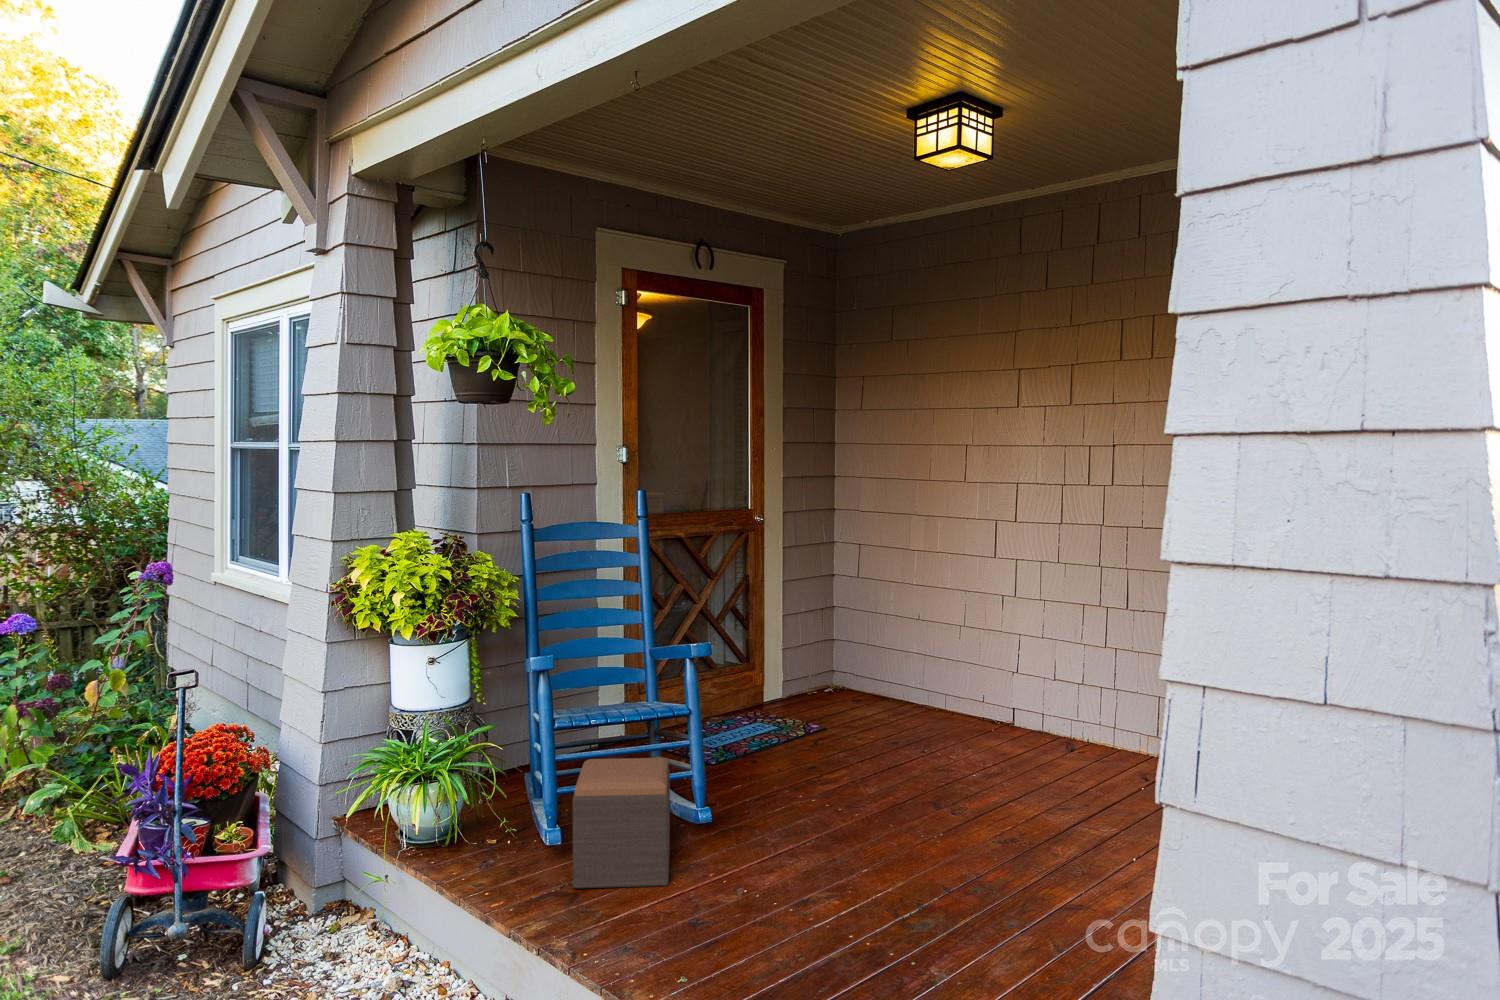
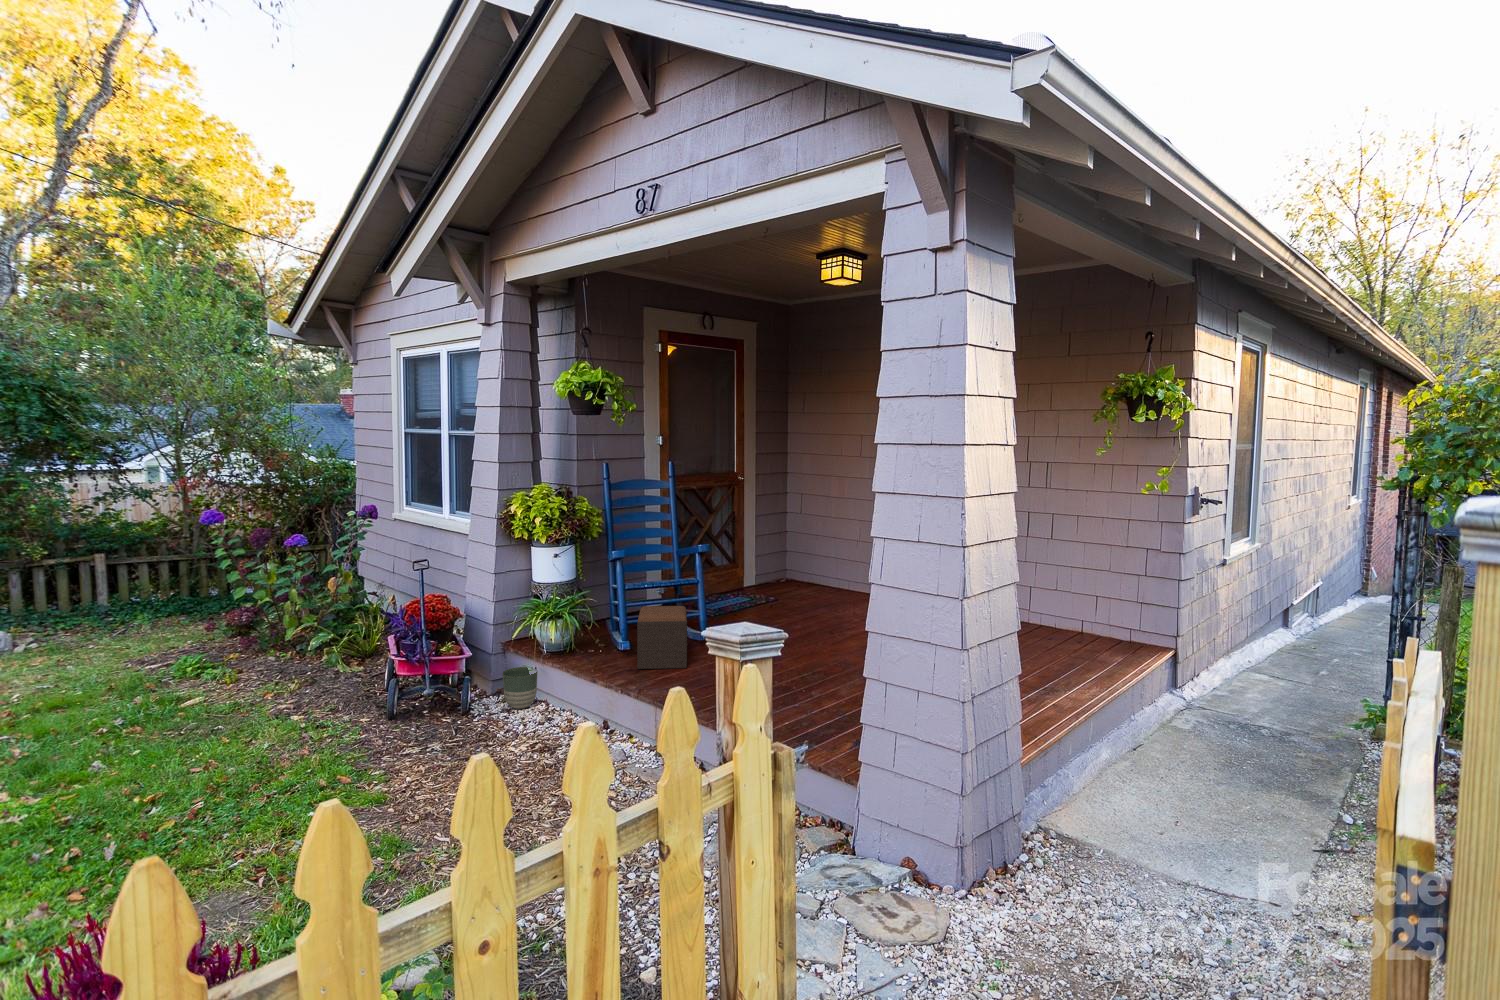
planter: none [324,869,392,954] -> present [503,667,538,709]

